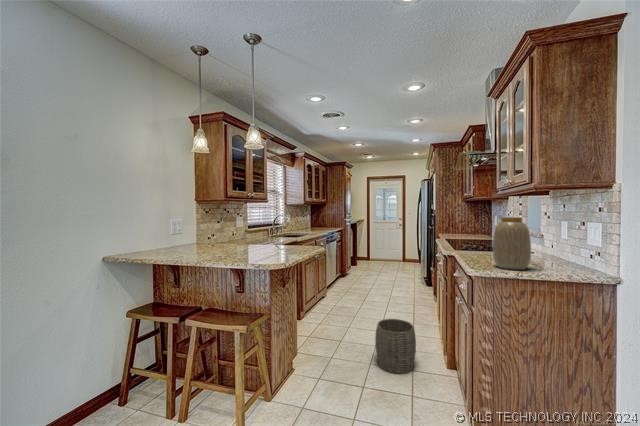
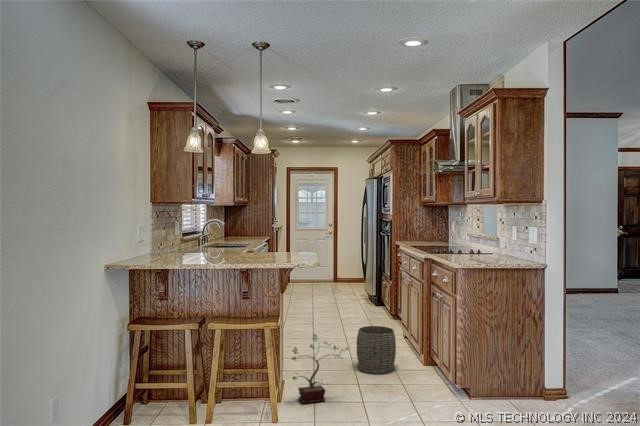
vase: present [493,217,531,270] -> none [469,223,495,262]
potted plant: none [281,332,346,407] -> present [292,334,348,403]

